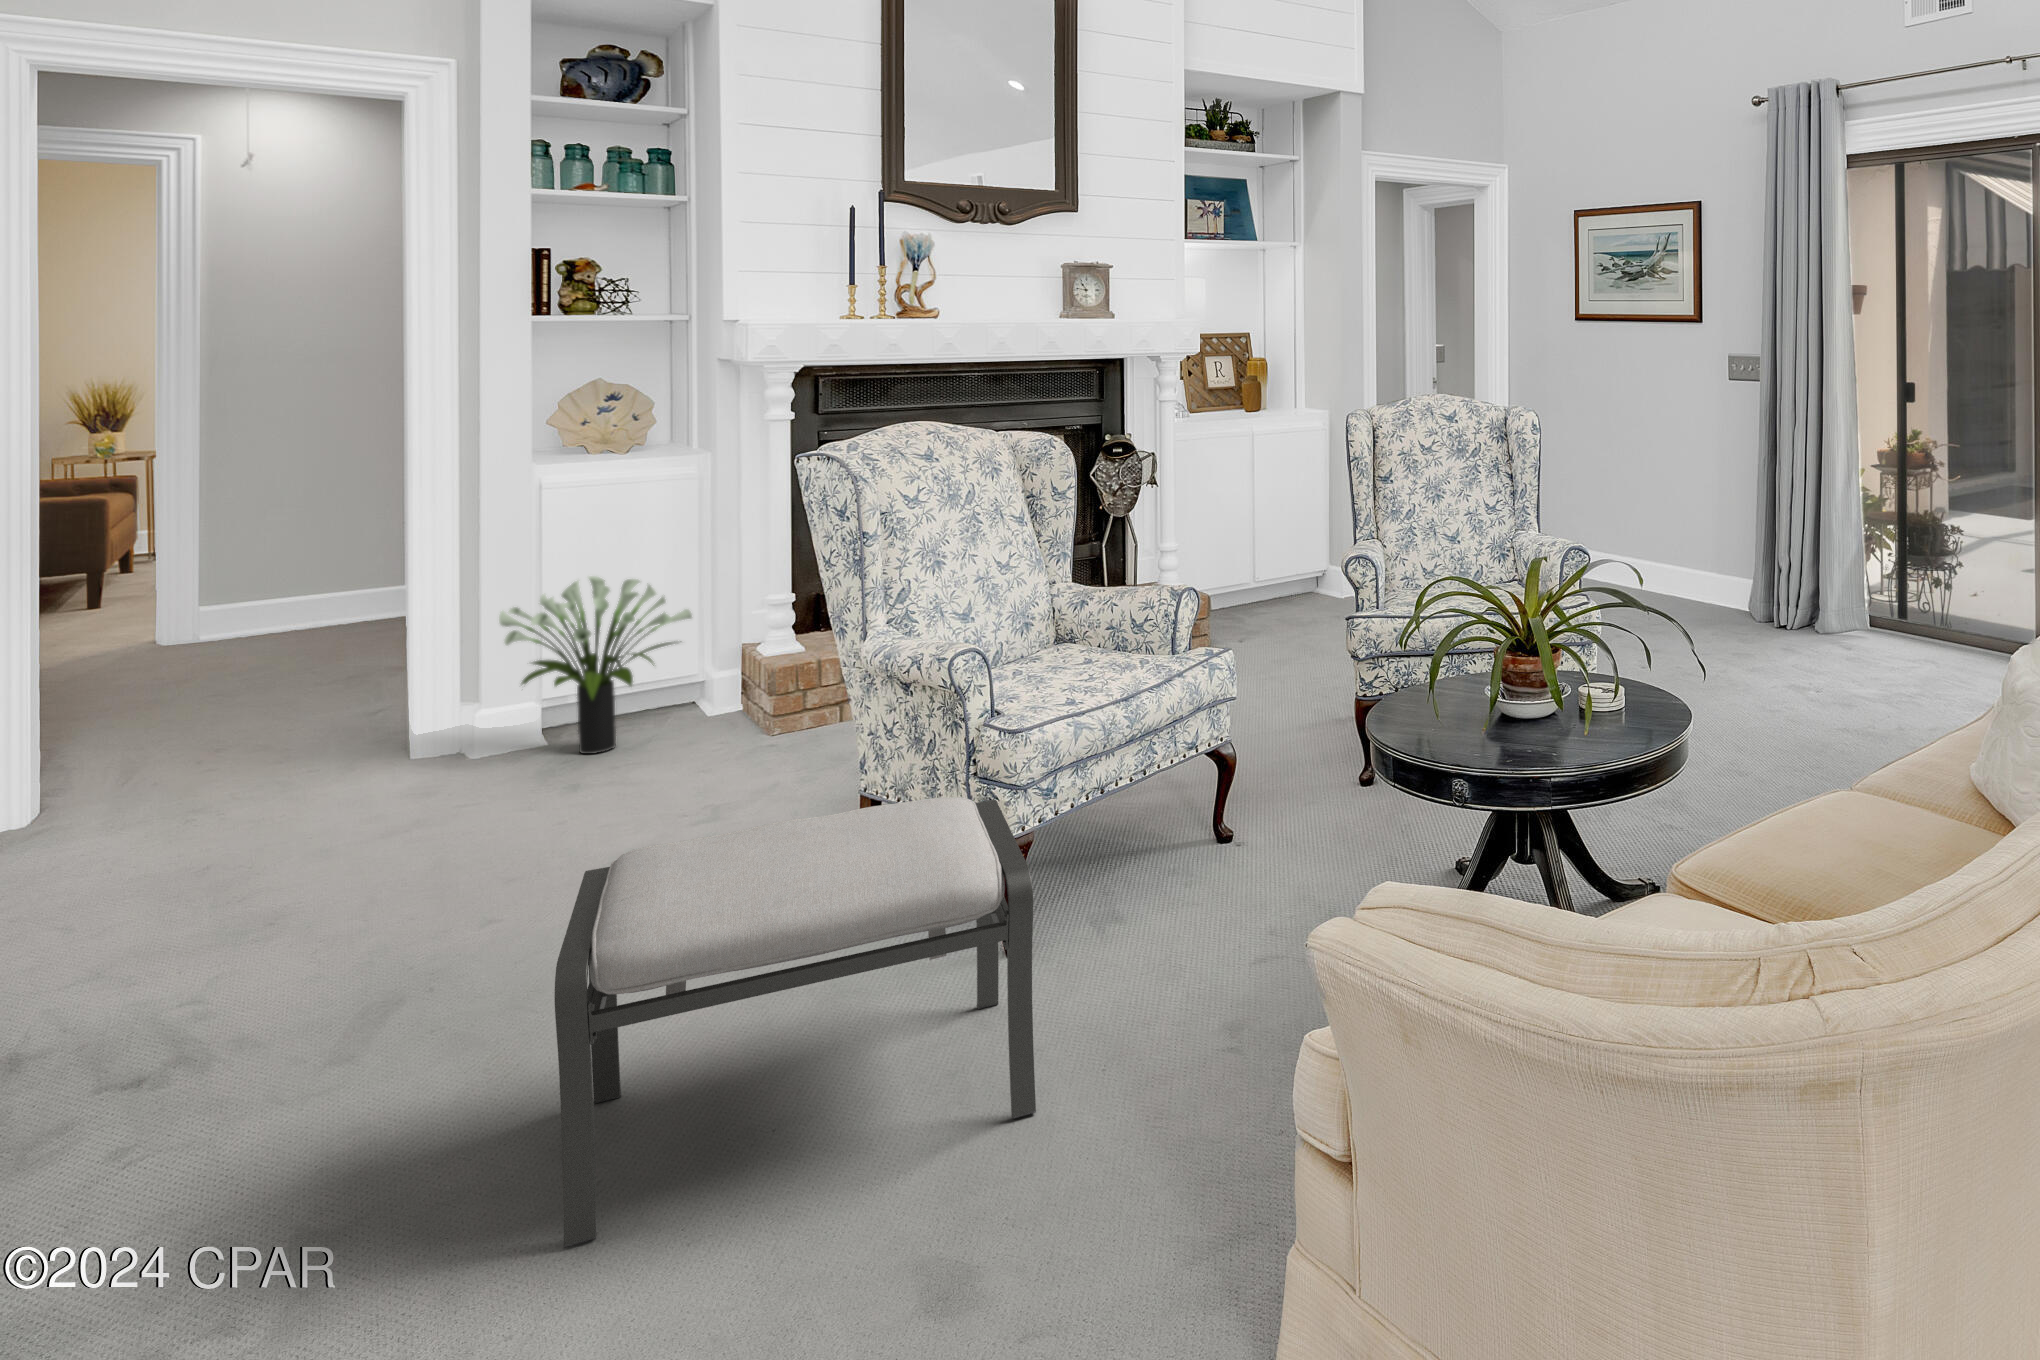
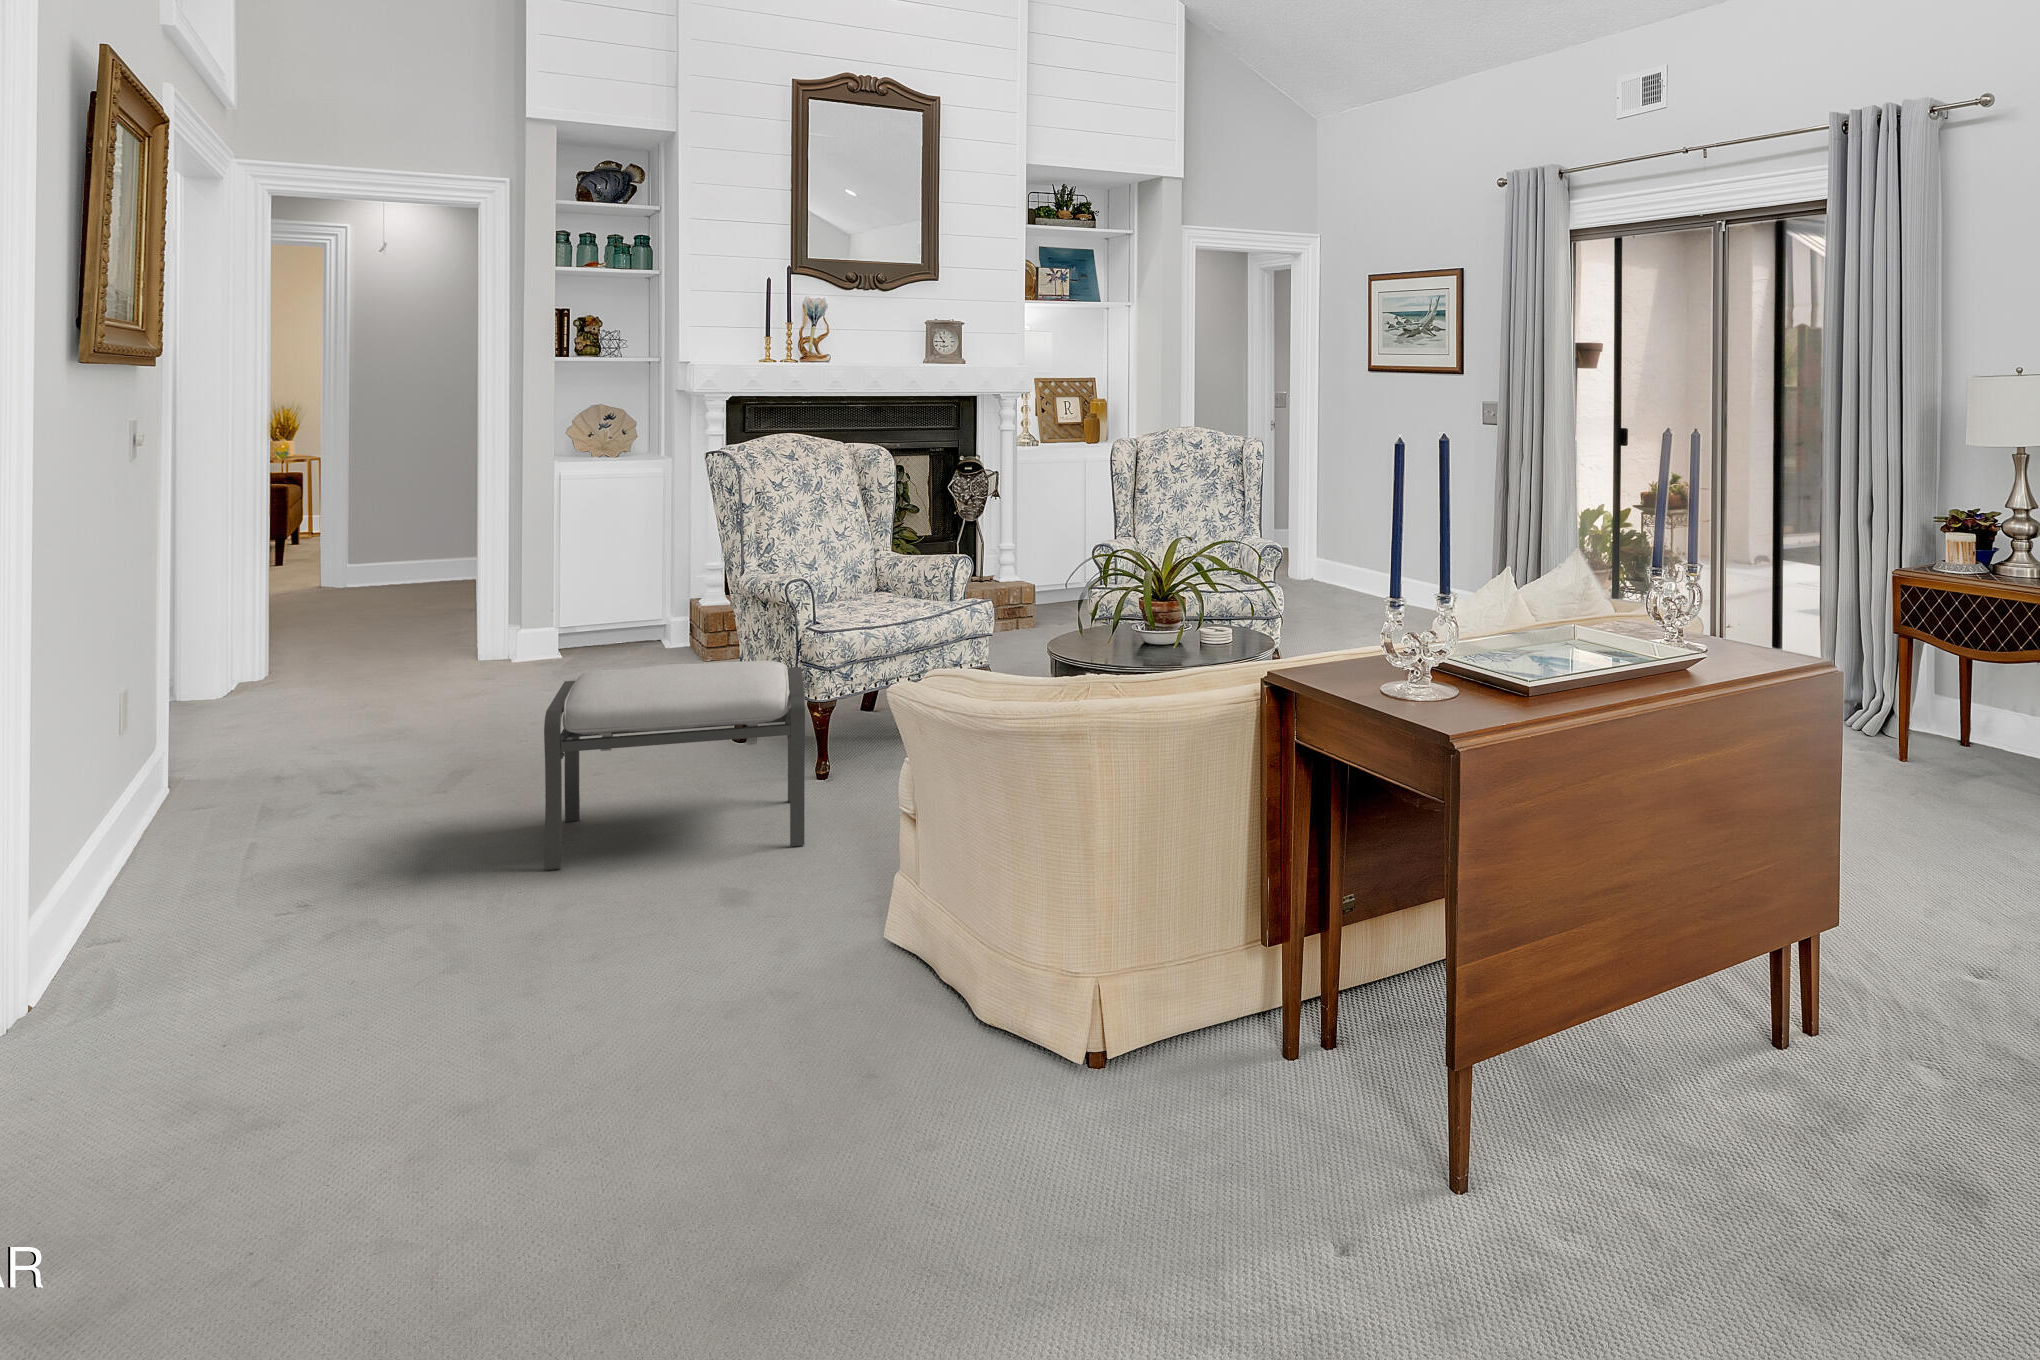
potted plant: present [499,576,692,754] -> none [528,541,651,667]

